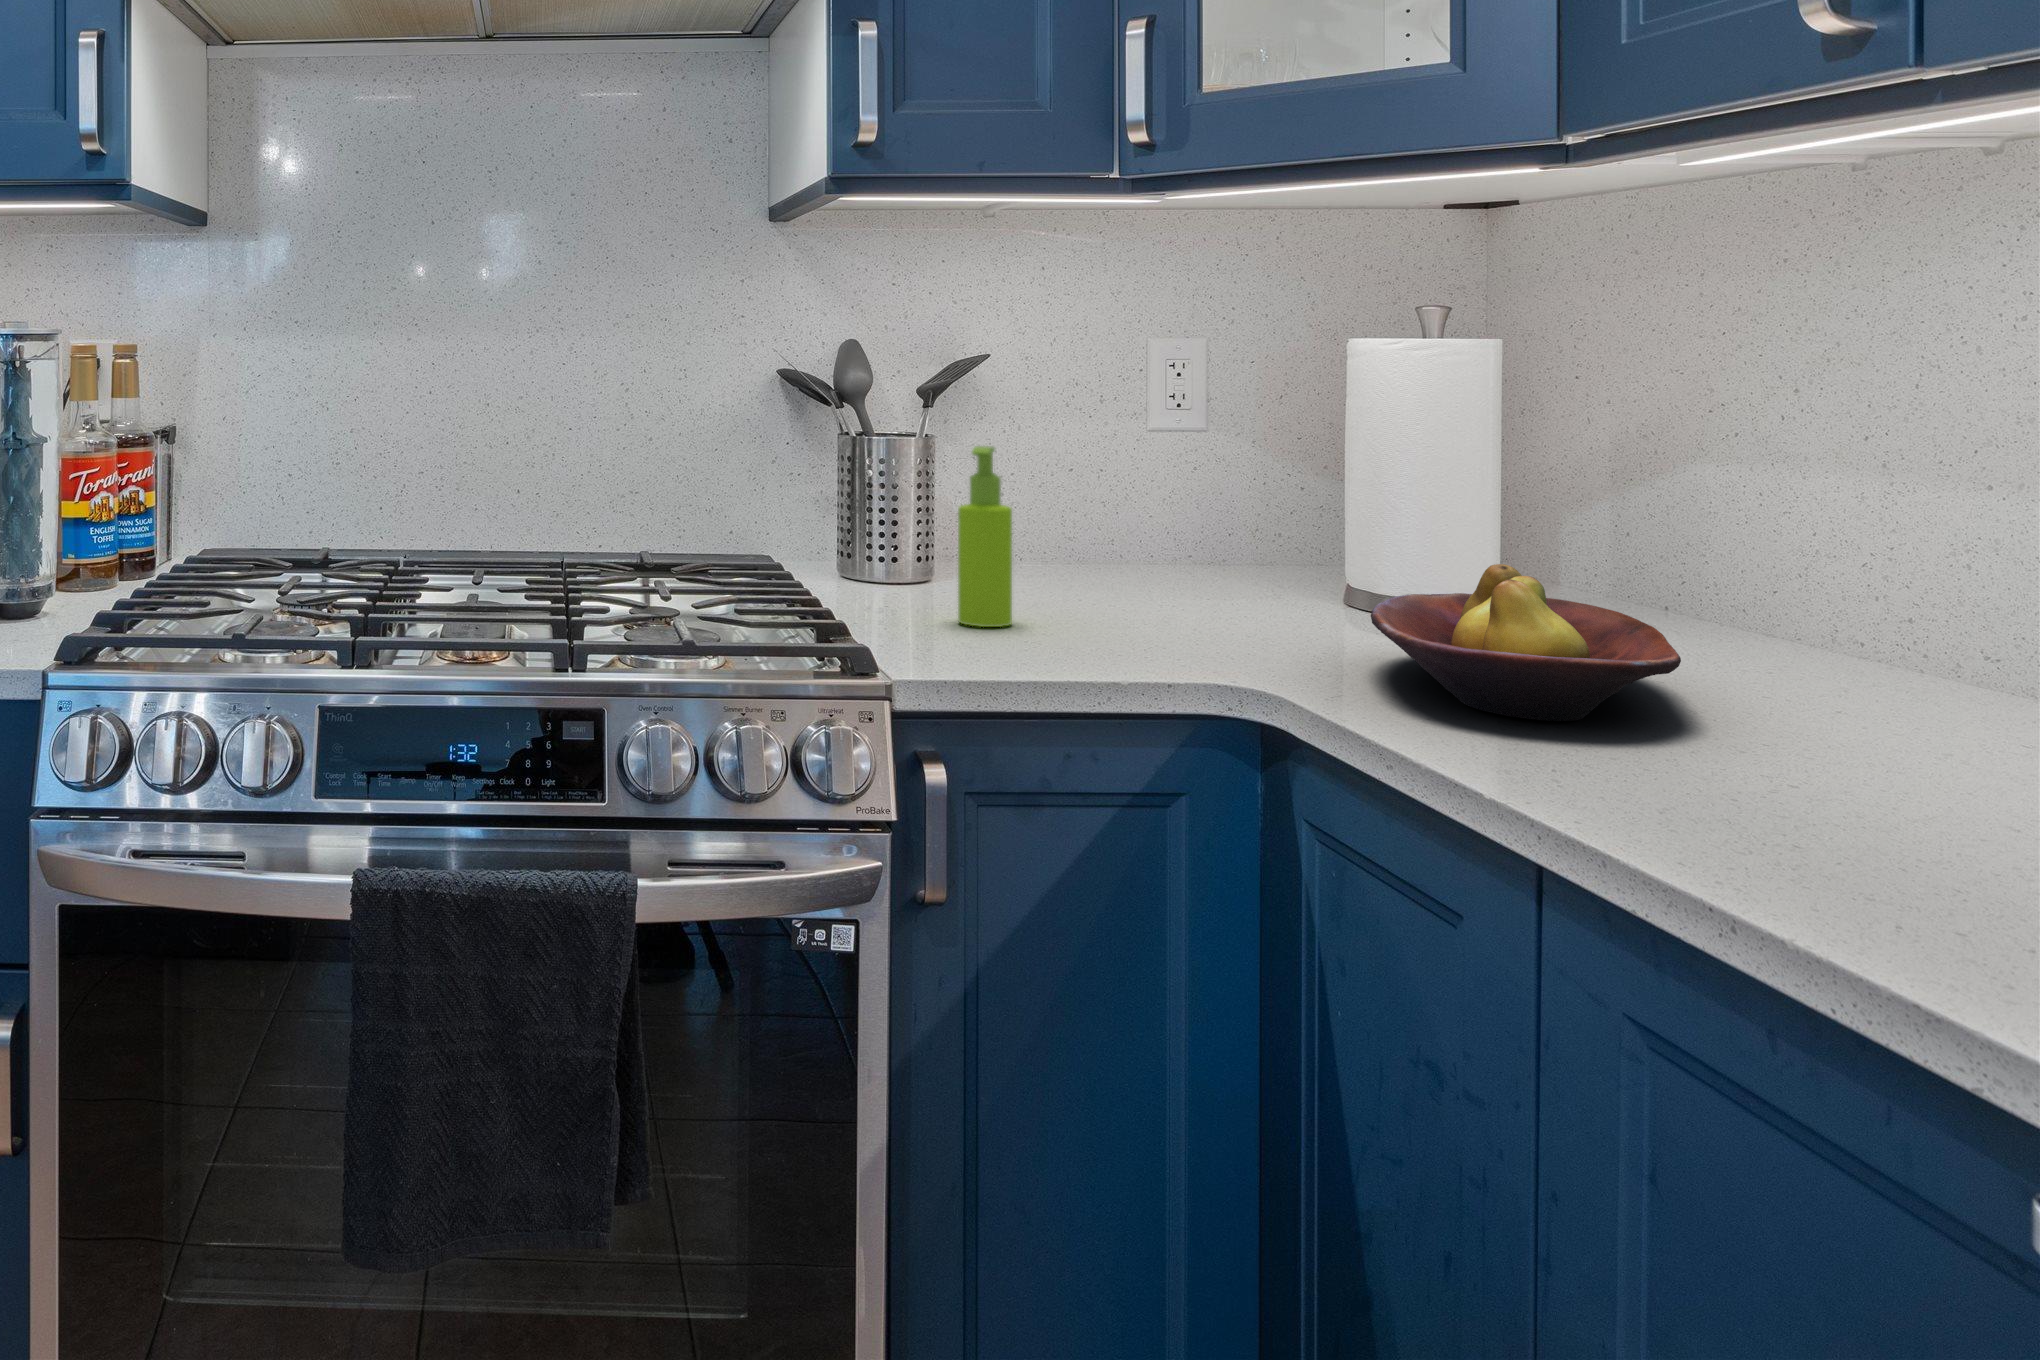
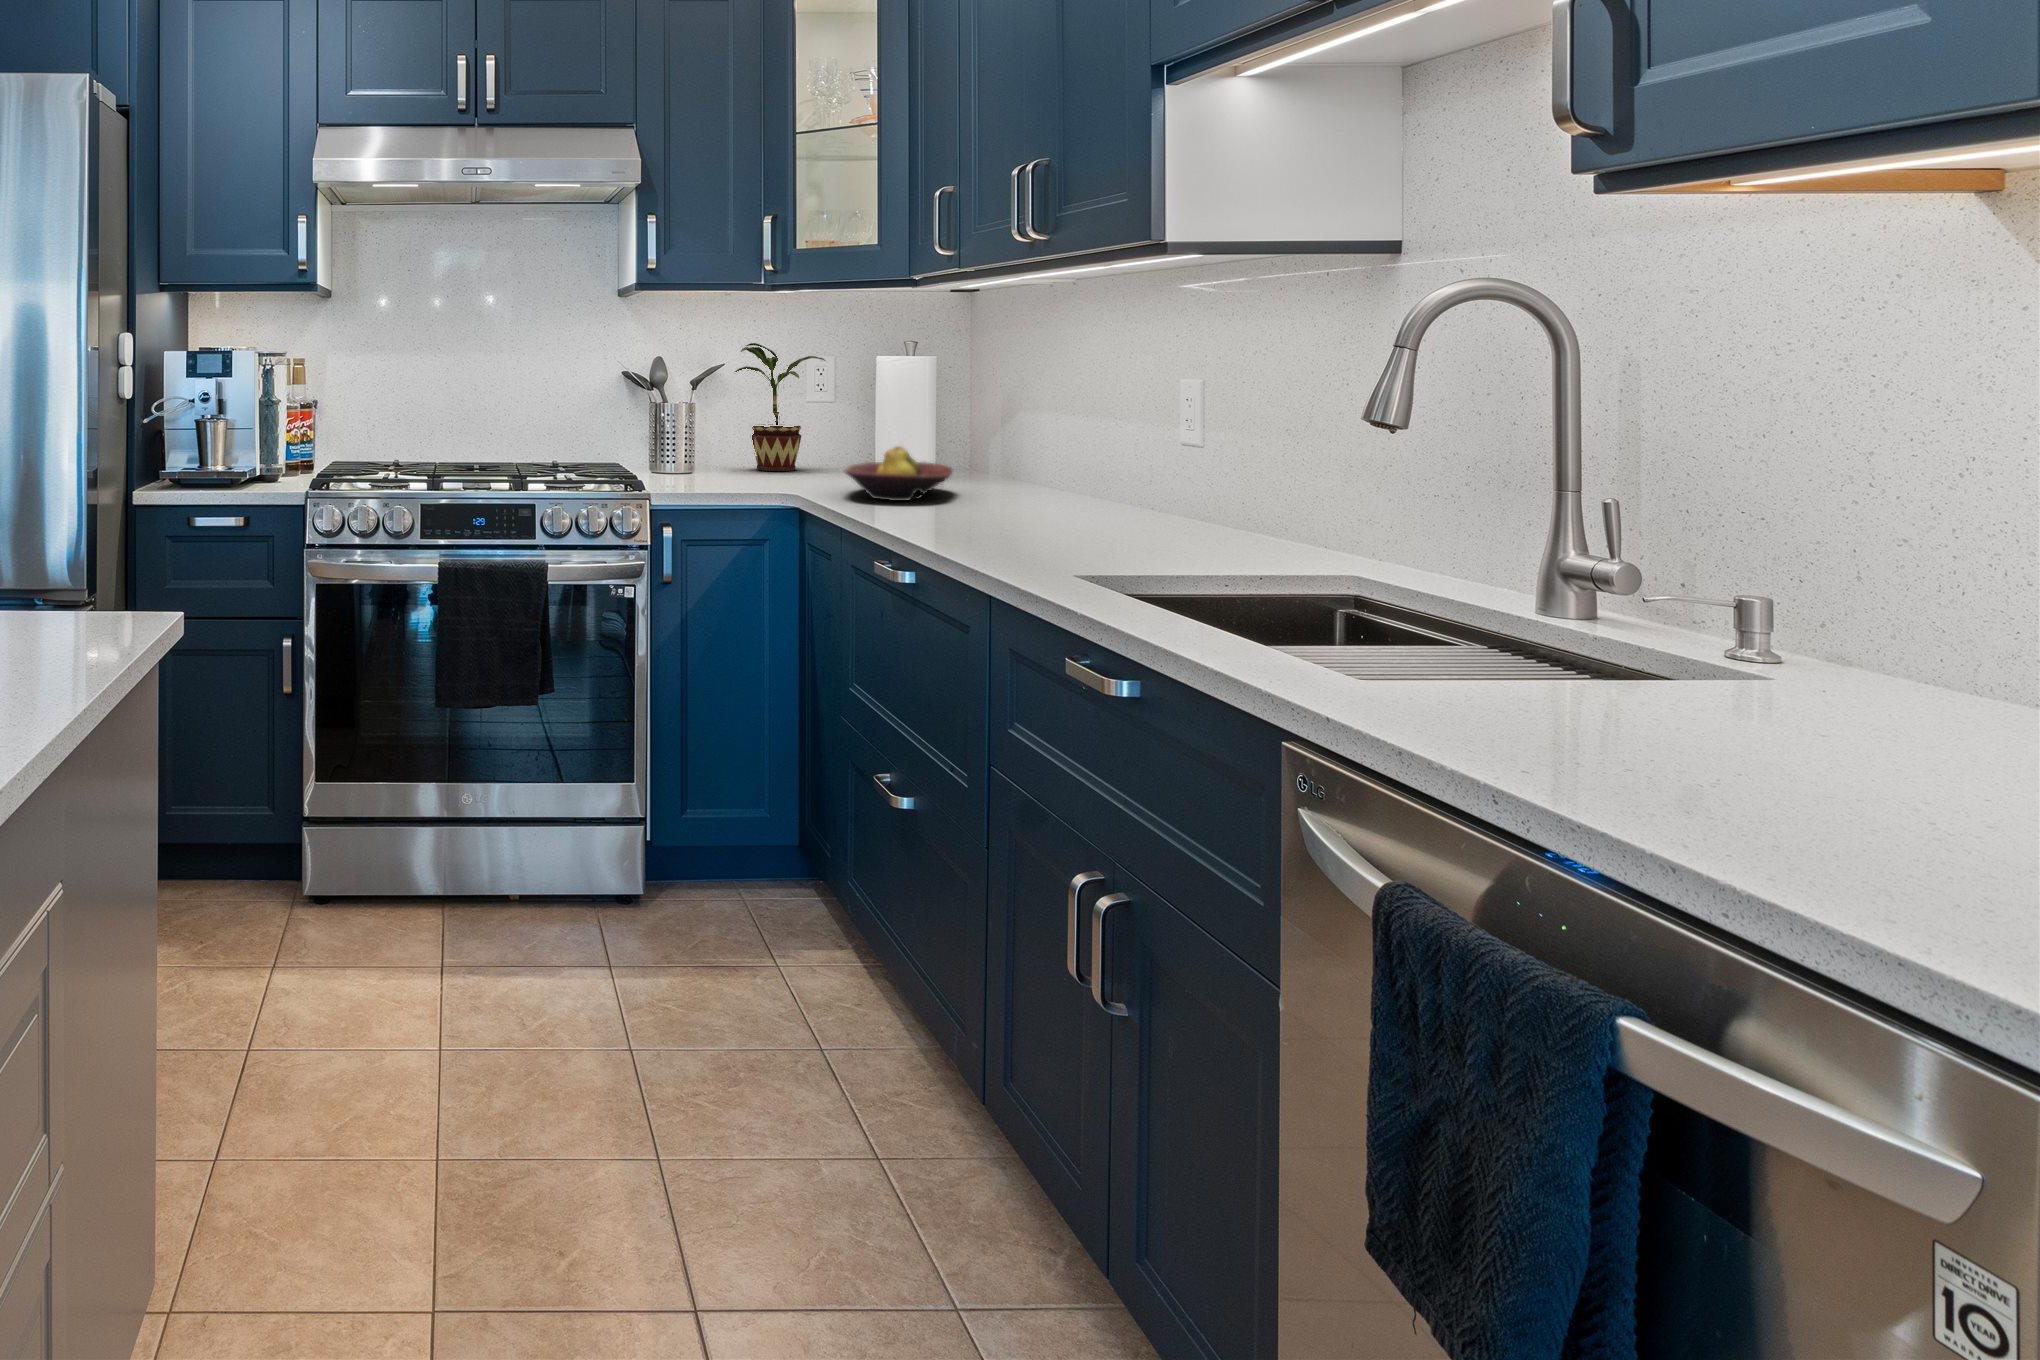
potted plant: none [1021,312,1241,589] -> present [735,343,826,471]
soap dispenser: present [958,446,1012,627] -> none [692,403,716,482]

